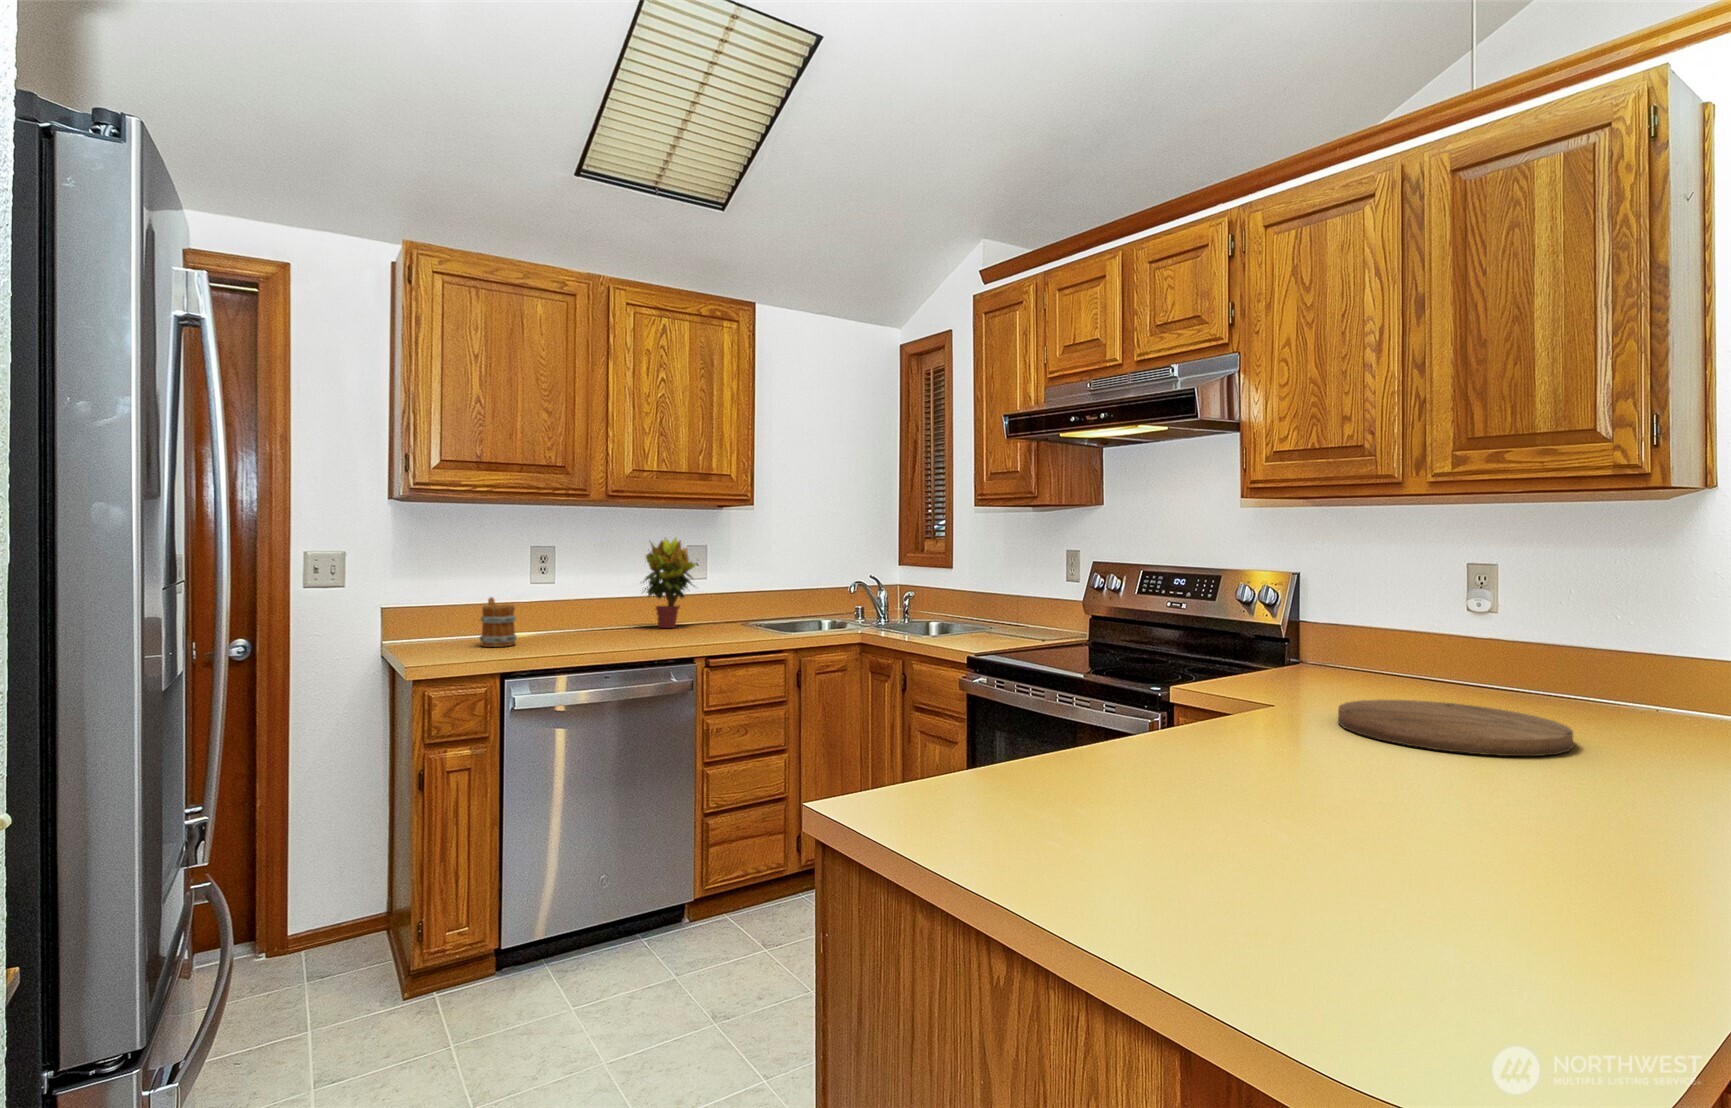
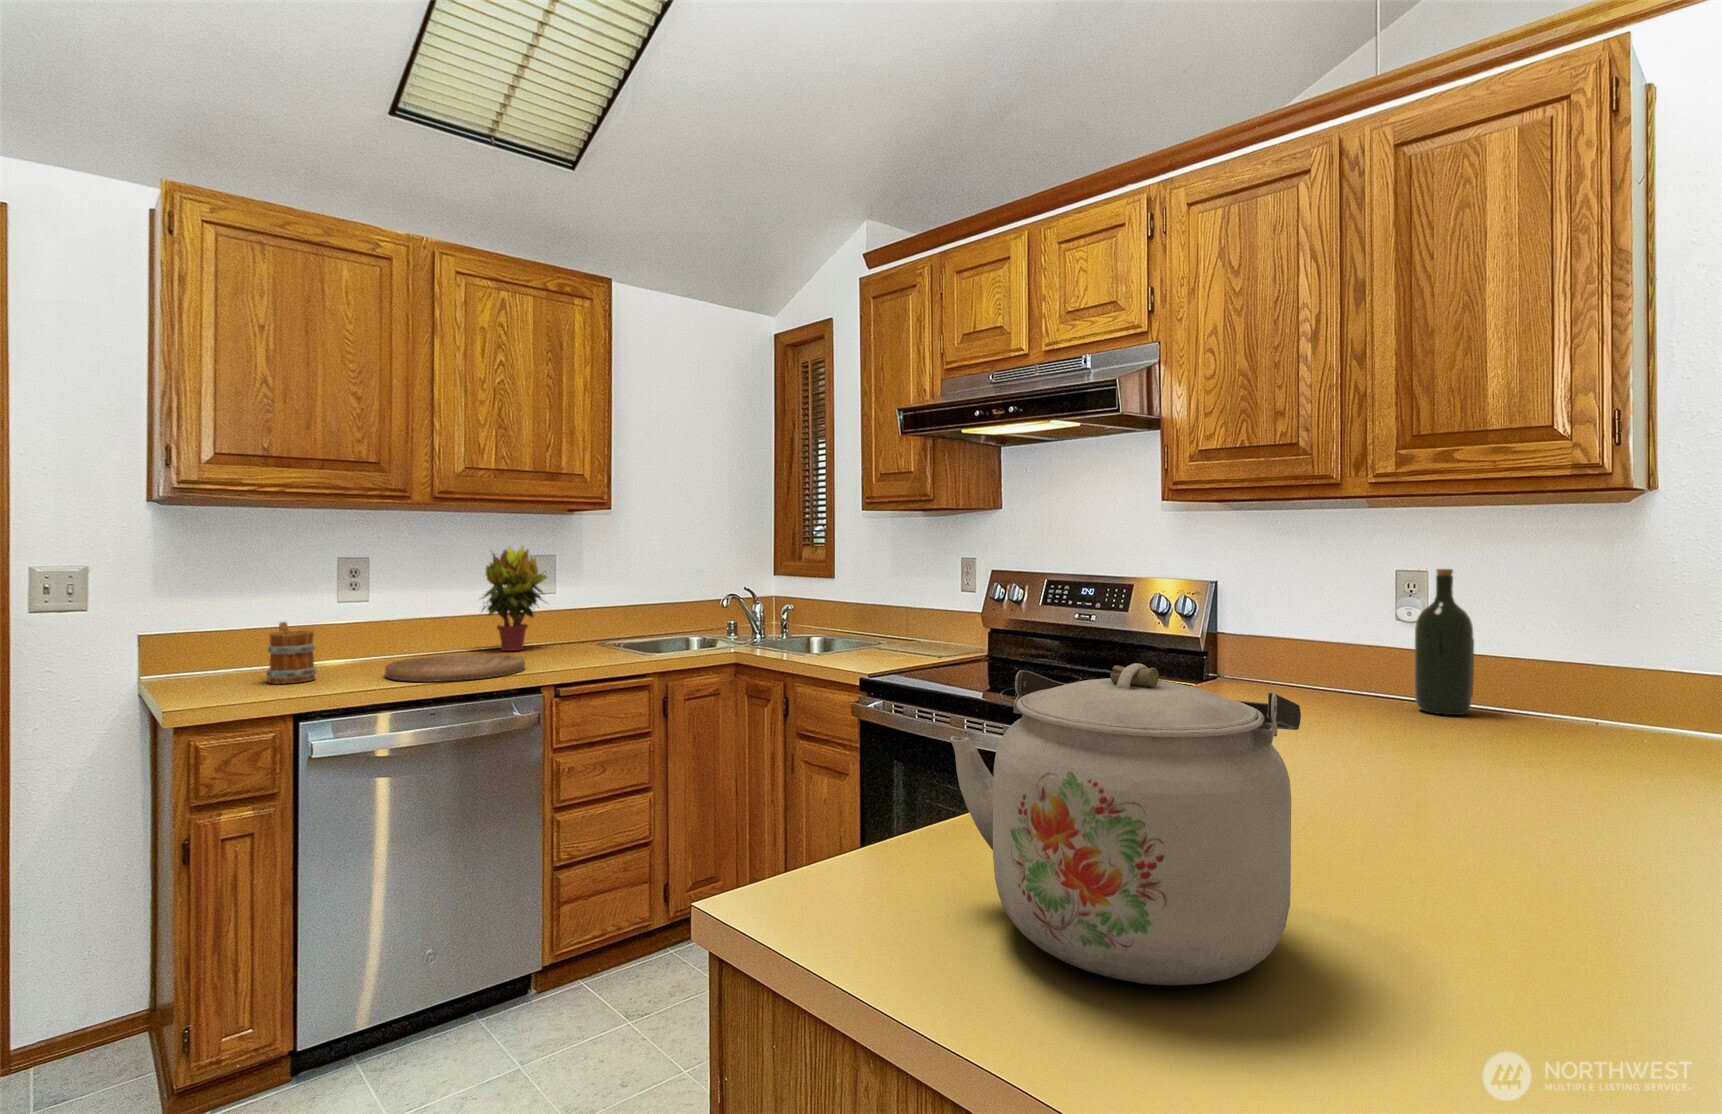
wine bottle: none [1478,562,1536,699] -> present [1414,569,1474,715]
kettle: none [989,619,1250,838] -> present [950,663,1301,985]
cutting board: present [1338,700,1573,756] -> present [385,654,525,682]

